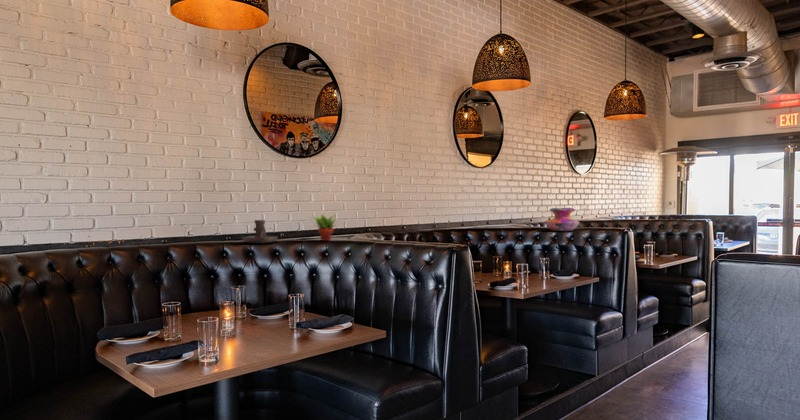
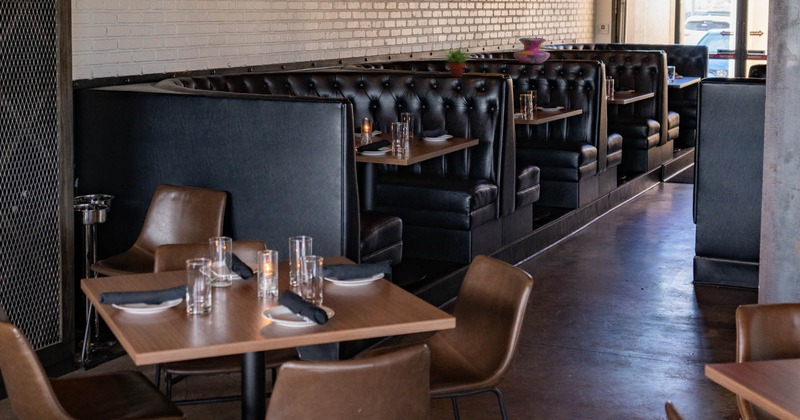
succulent plant: present [314,215,335,241] -> present [446,48,471,77]
candle holder: present [242,220,278,243] -> none [247,51,284,76]

